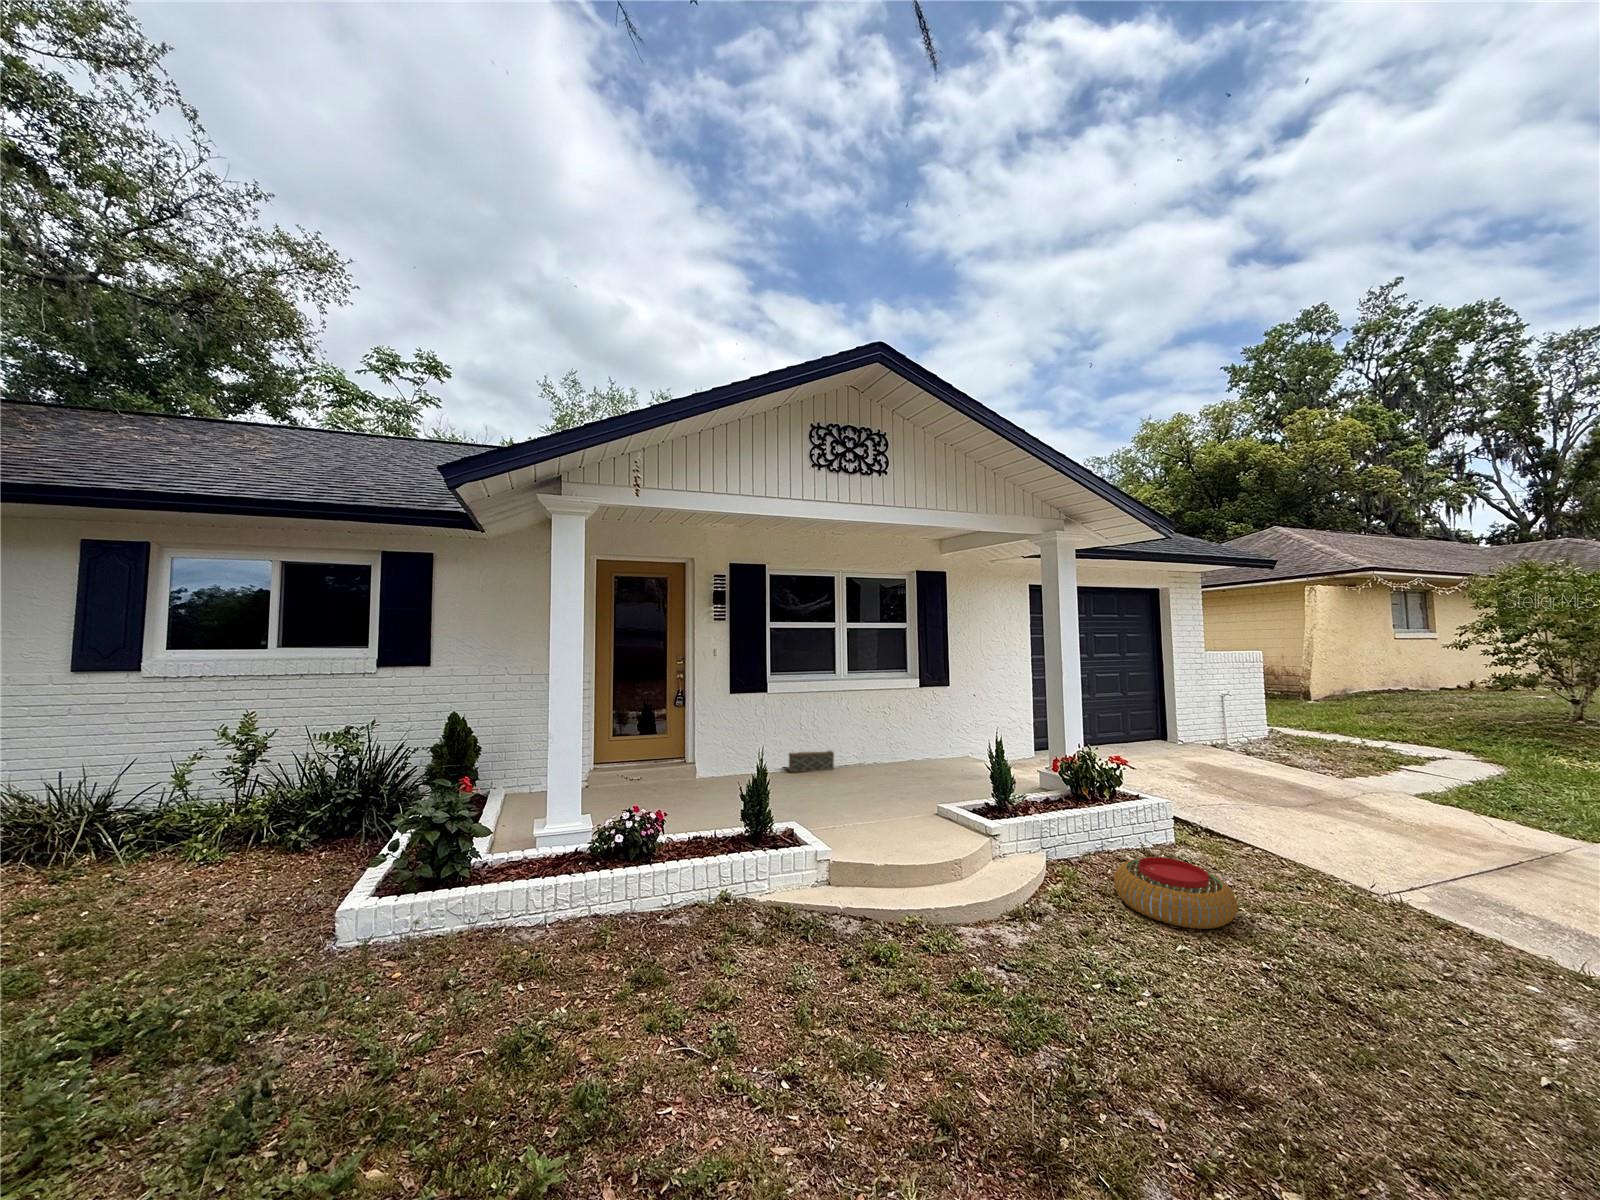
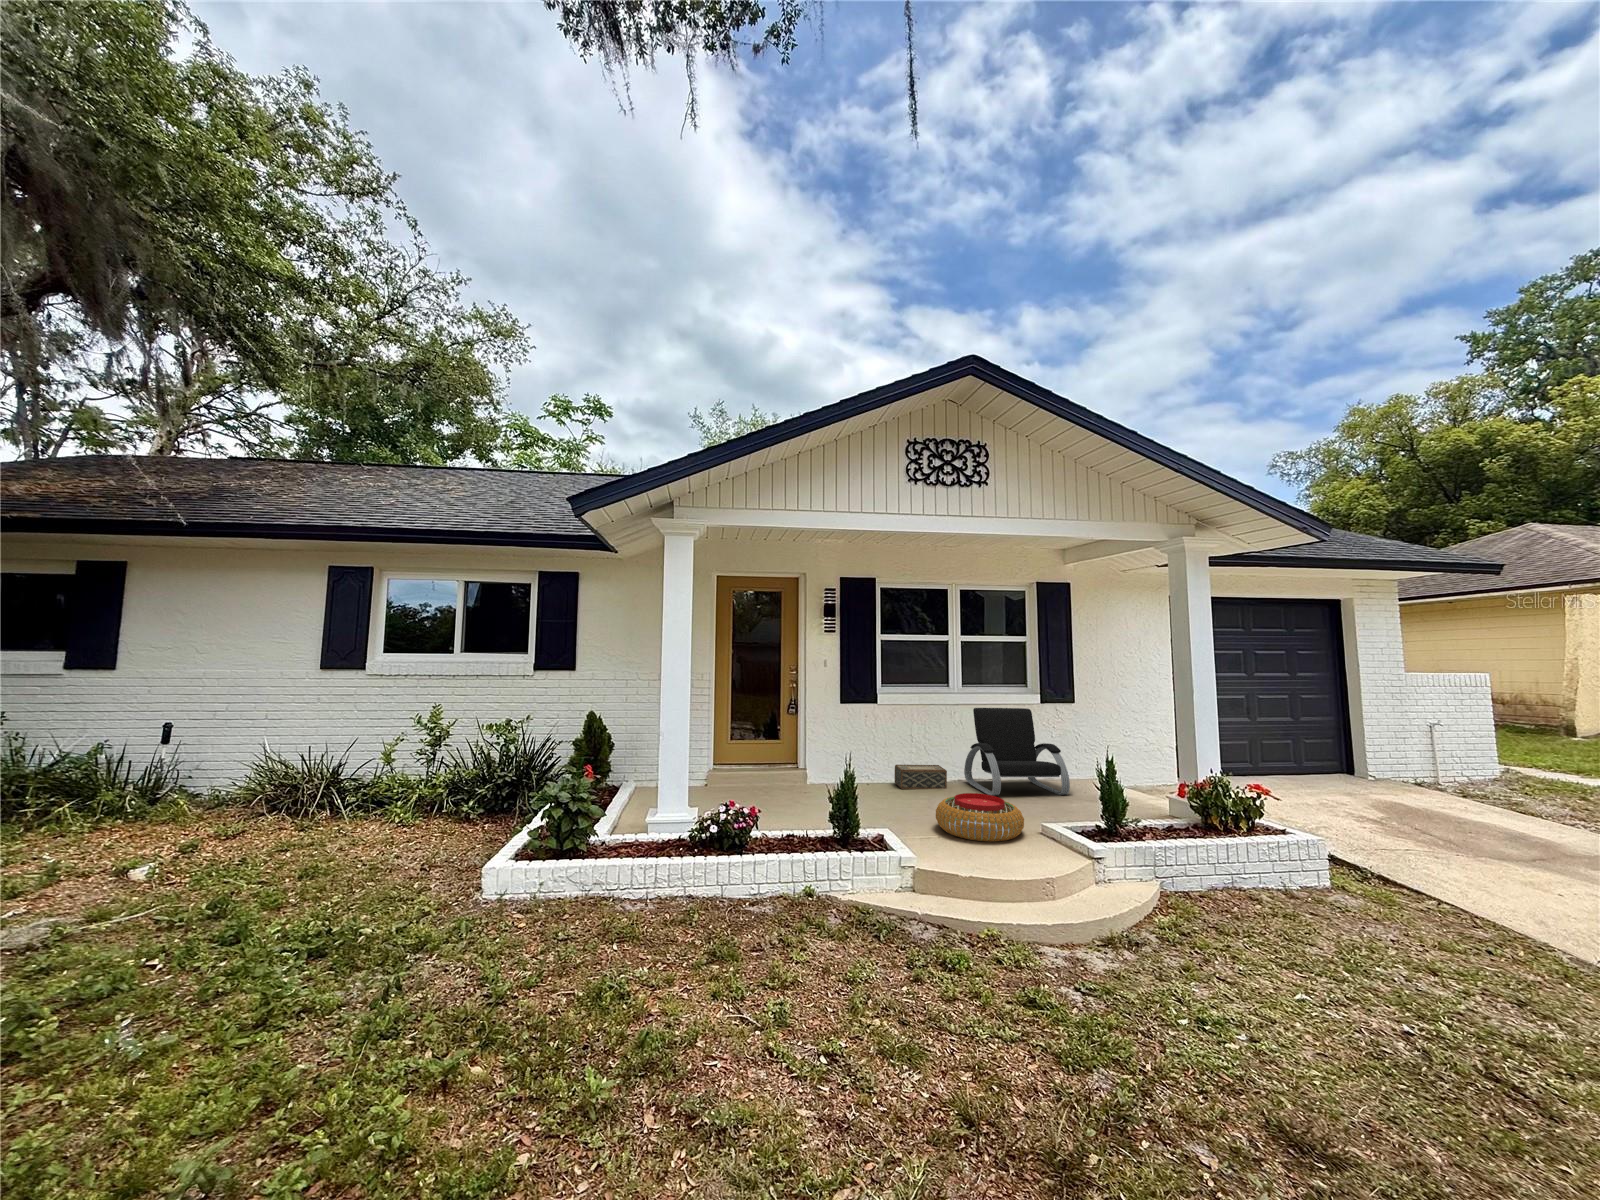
armchair: none [848,690,946,774] -> present [964,708,1070,796]
pouf: present [1114,857,1237,929] -> present [936,793,1024,842]

